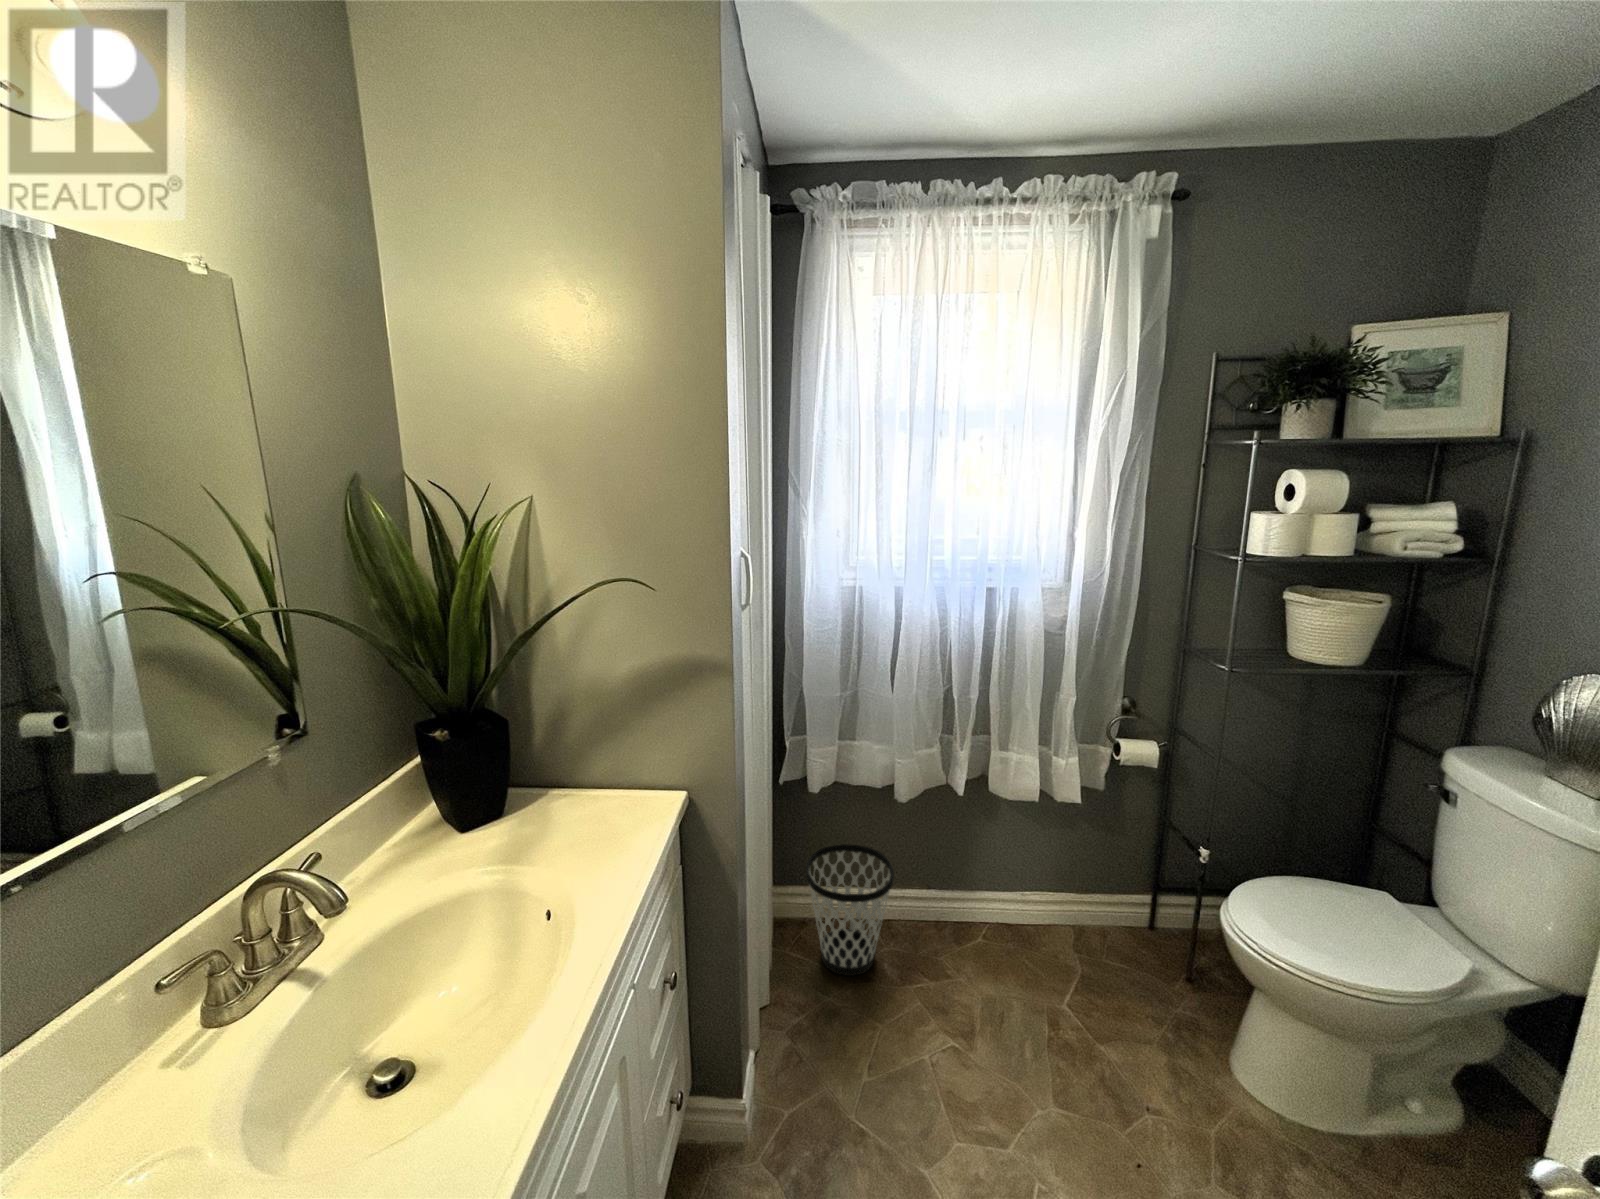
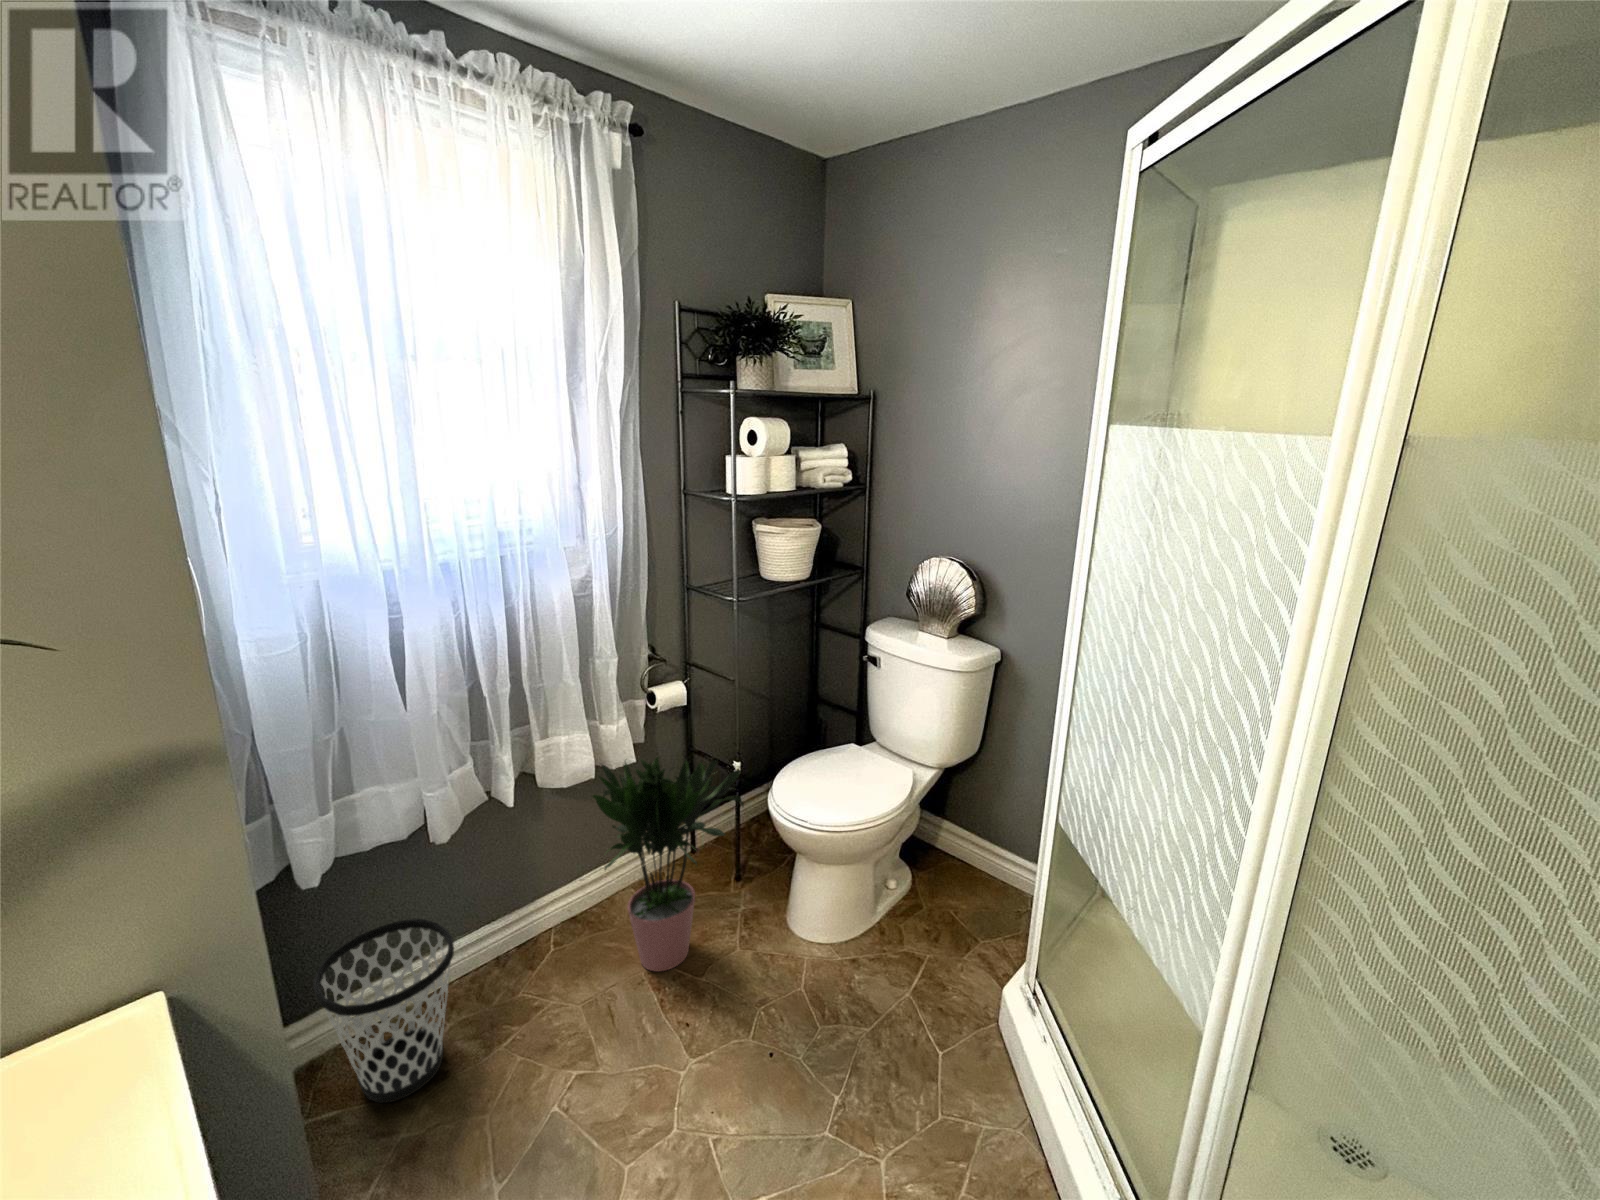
potted plant: none [1012,767,1209,1019] -> present [593,757,744,971]

